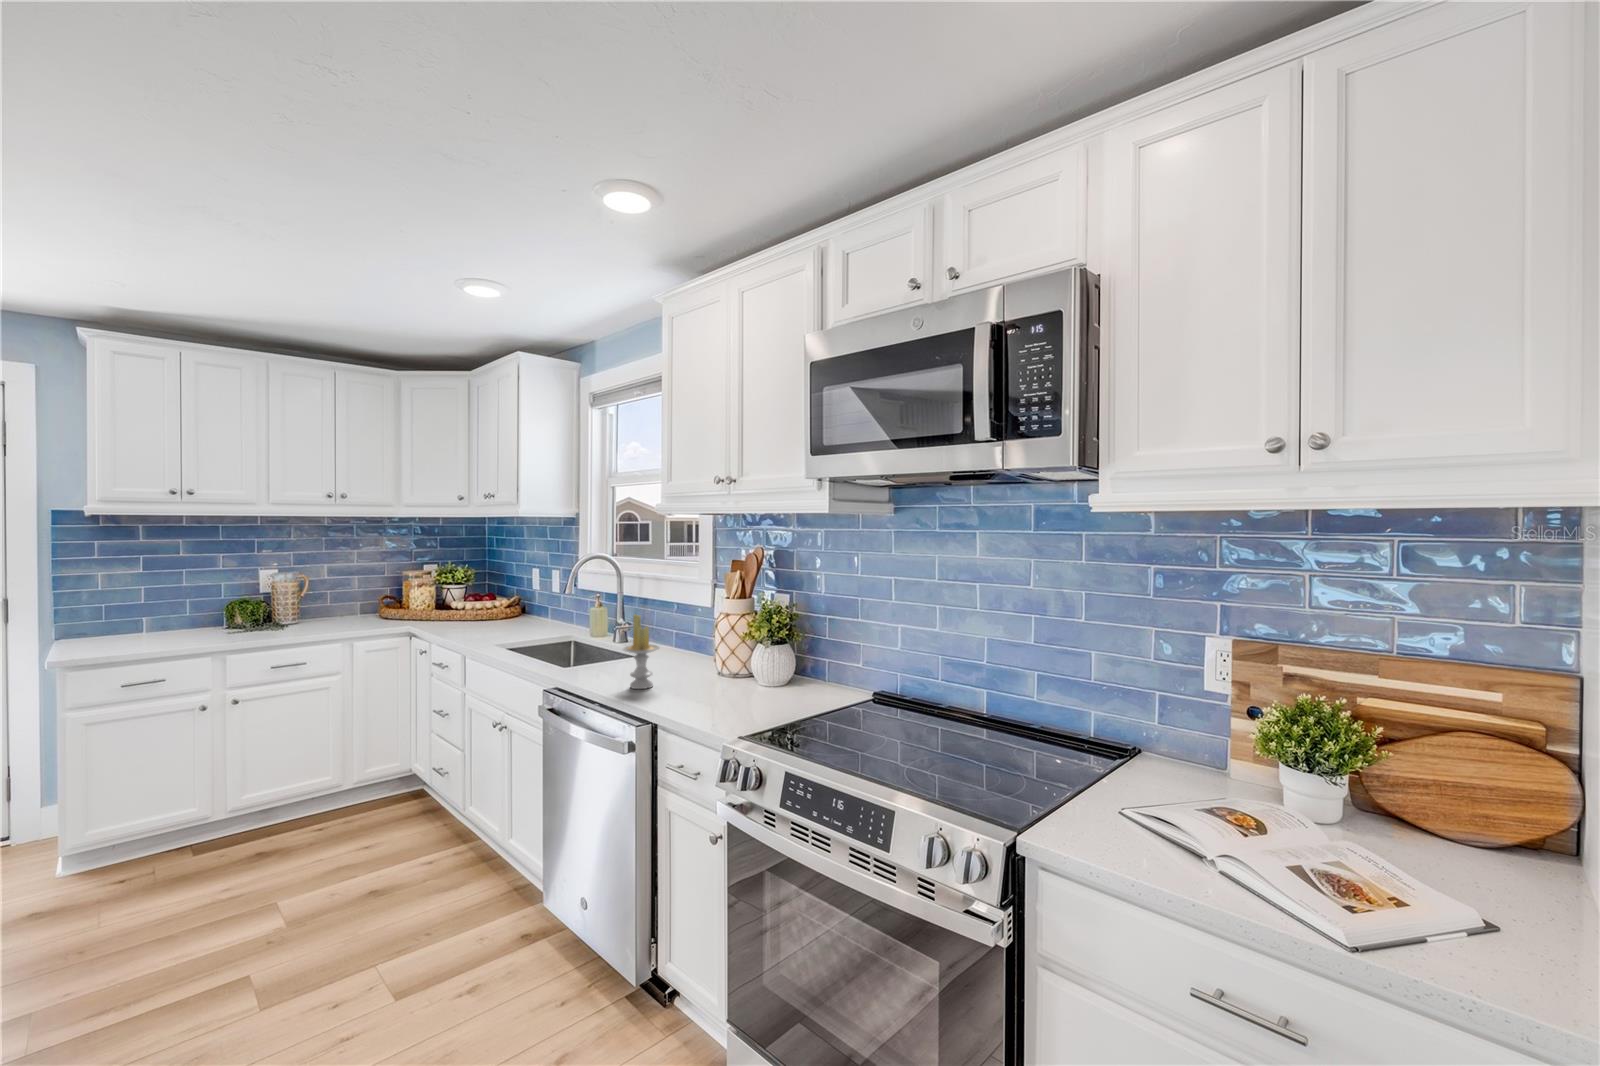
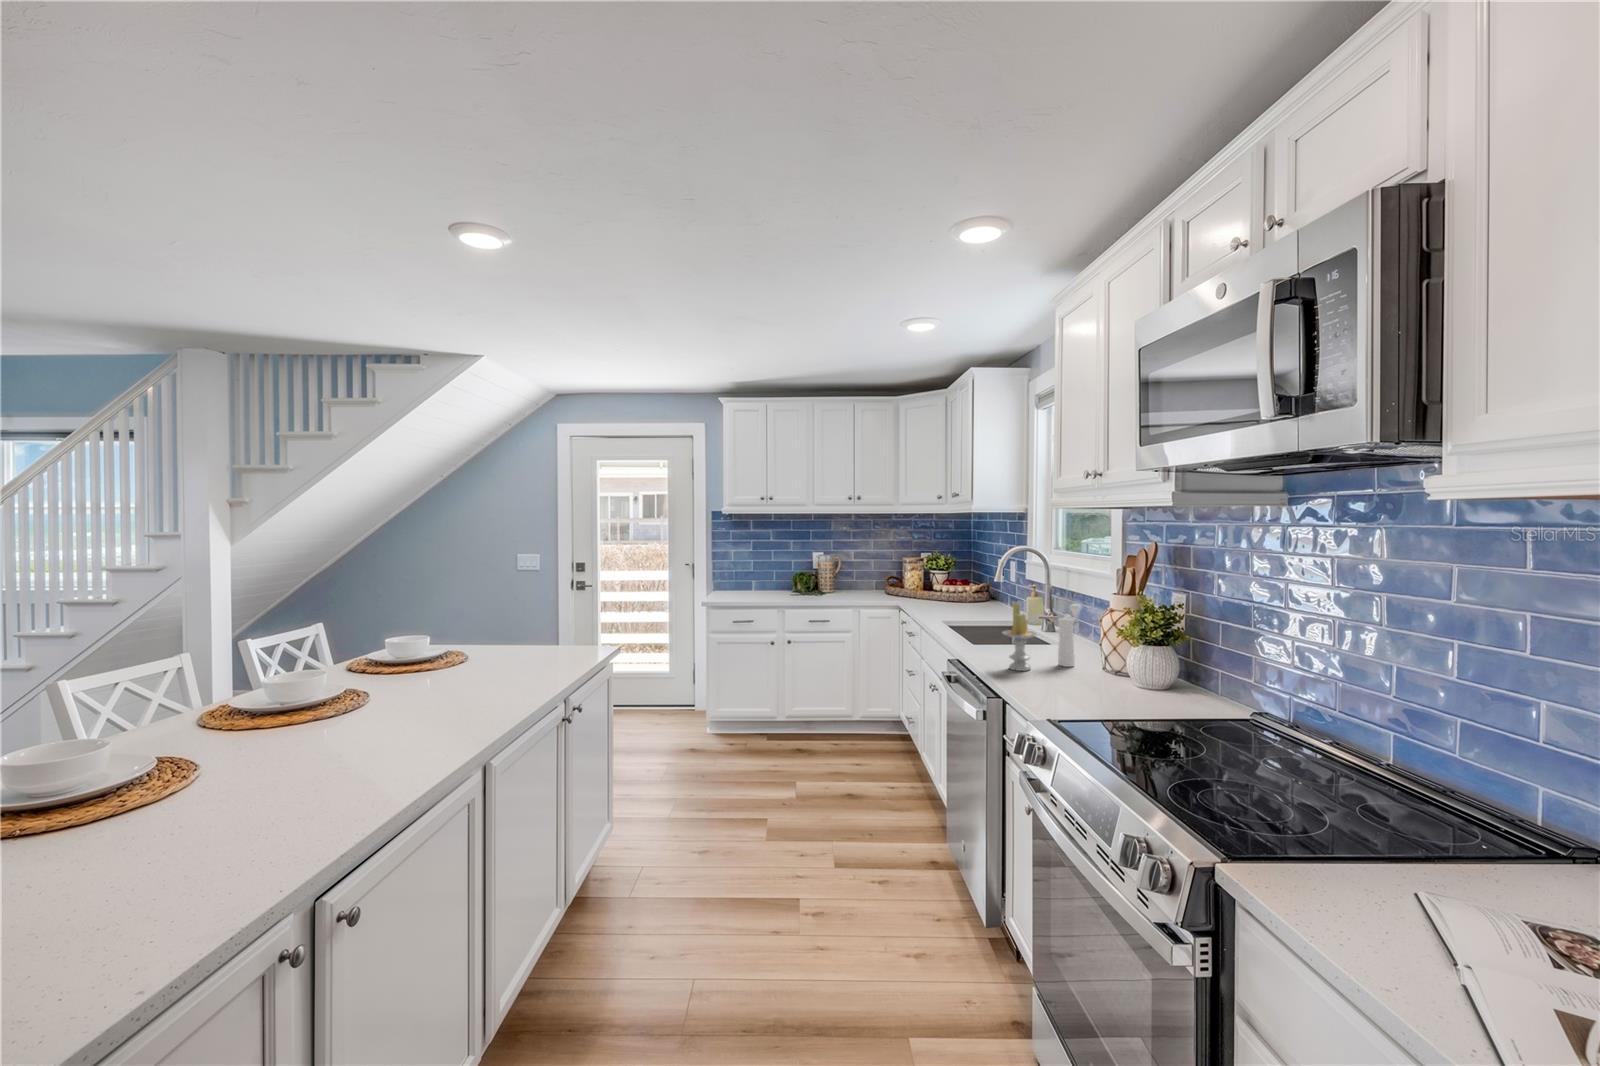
pepper mill: none [672,611,688,677] -> present [1058,604,1081,667]

